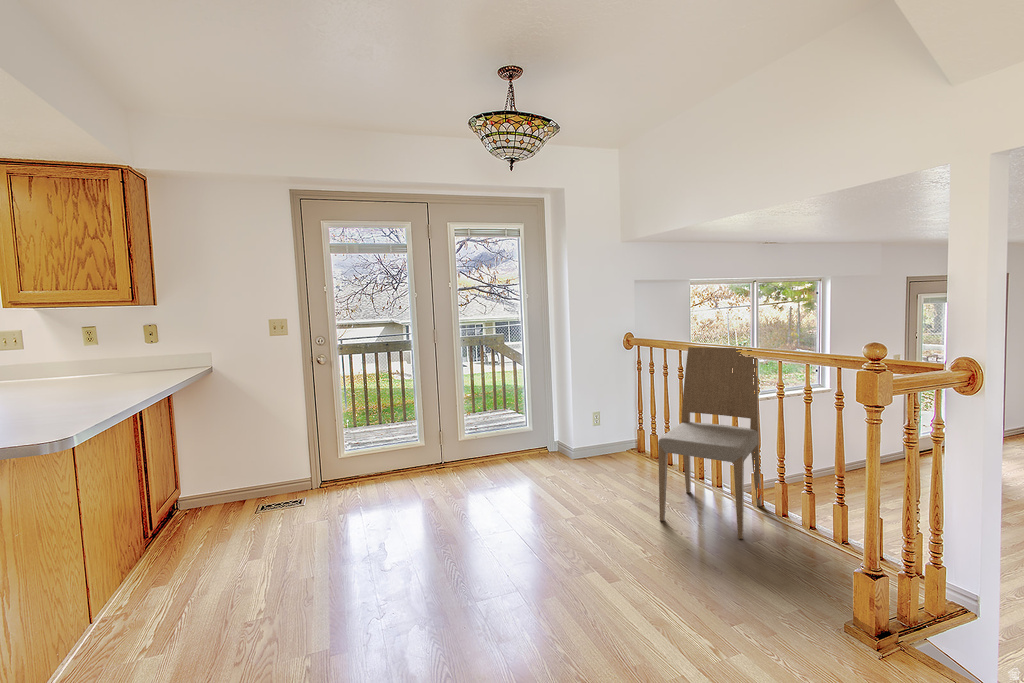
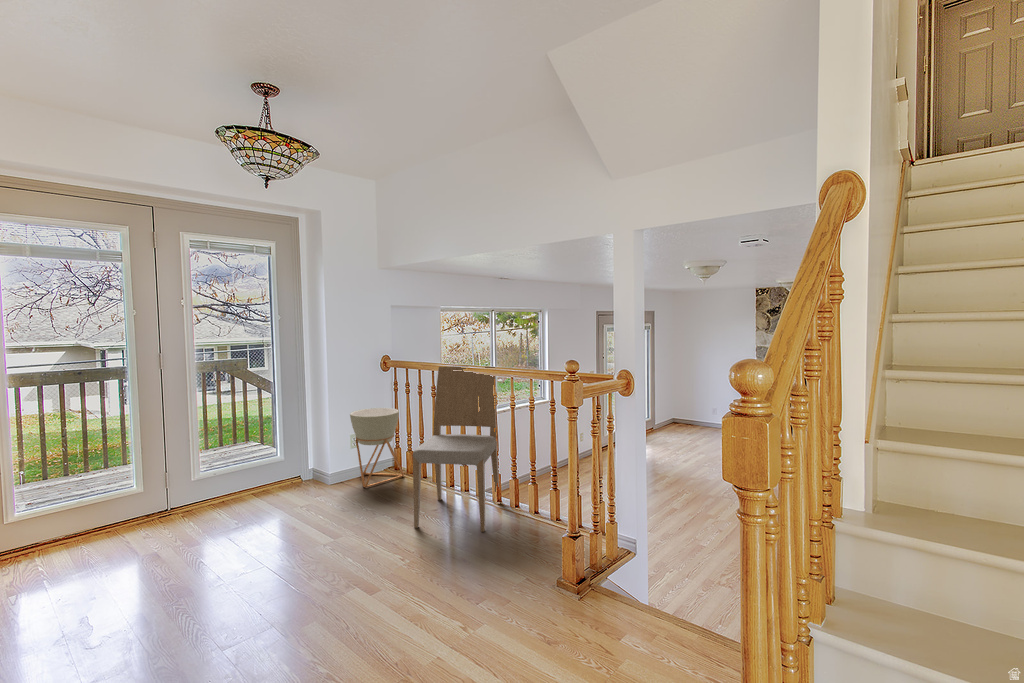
planter: none [594,388,649,468] -> present [350,408,404,488]

